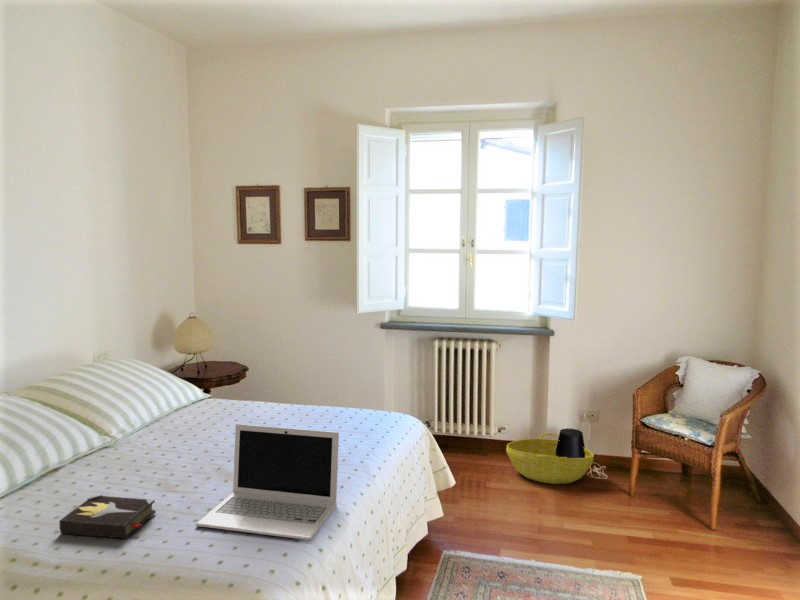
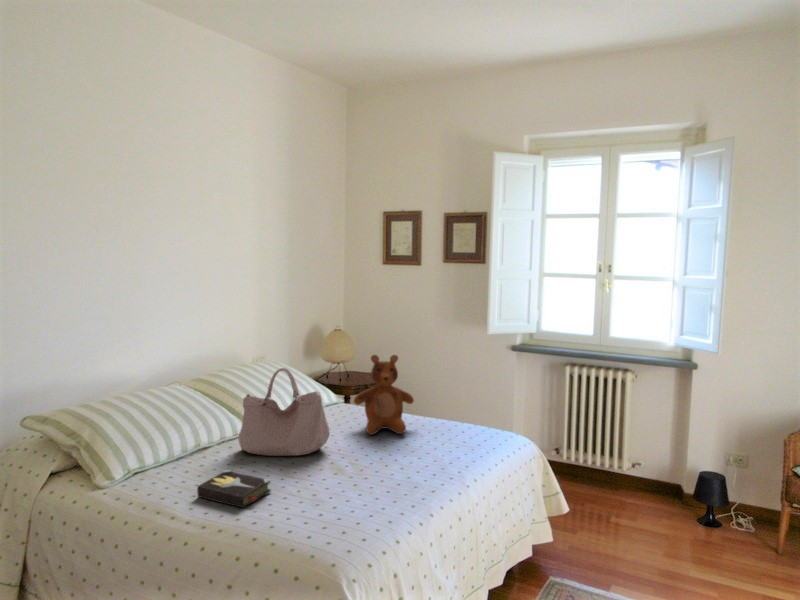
teddy bear: none [231,341,297,431] -> present [354,355,414,435]
handbag: none [98,366,212,470] -> present [239,368,330,456]
laptop: present [196,424,339,540] -> none [298,424,426,532]
basket: present [506,433,594,484] -> none [637,474,739,532]

